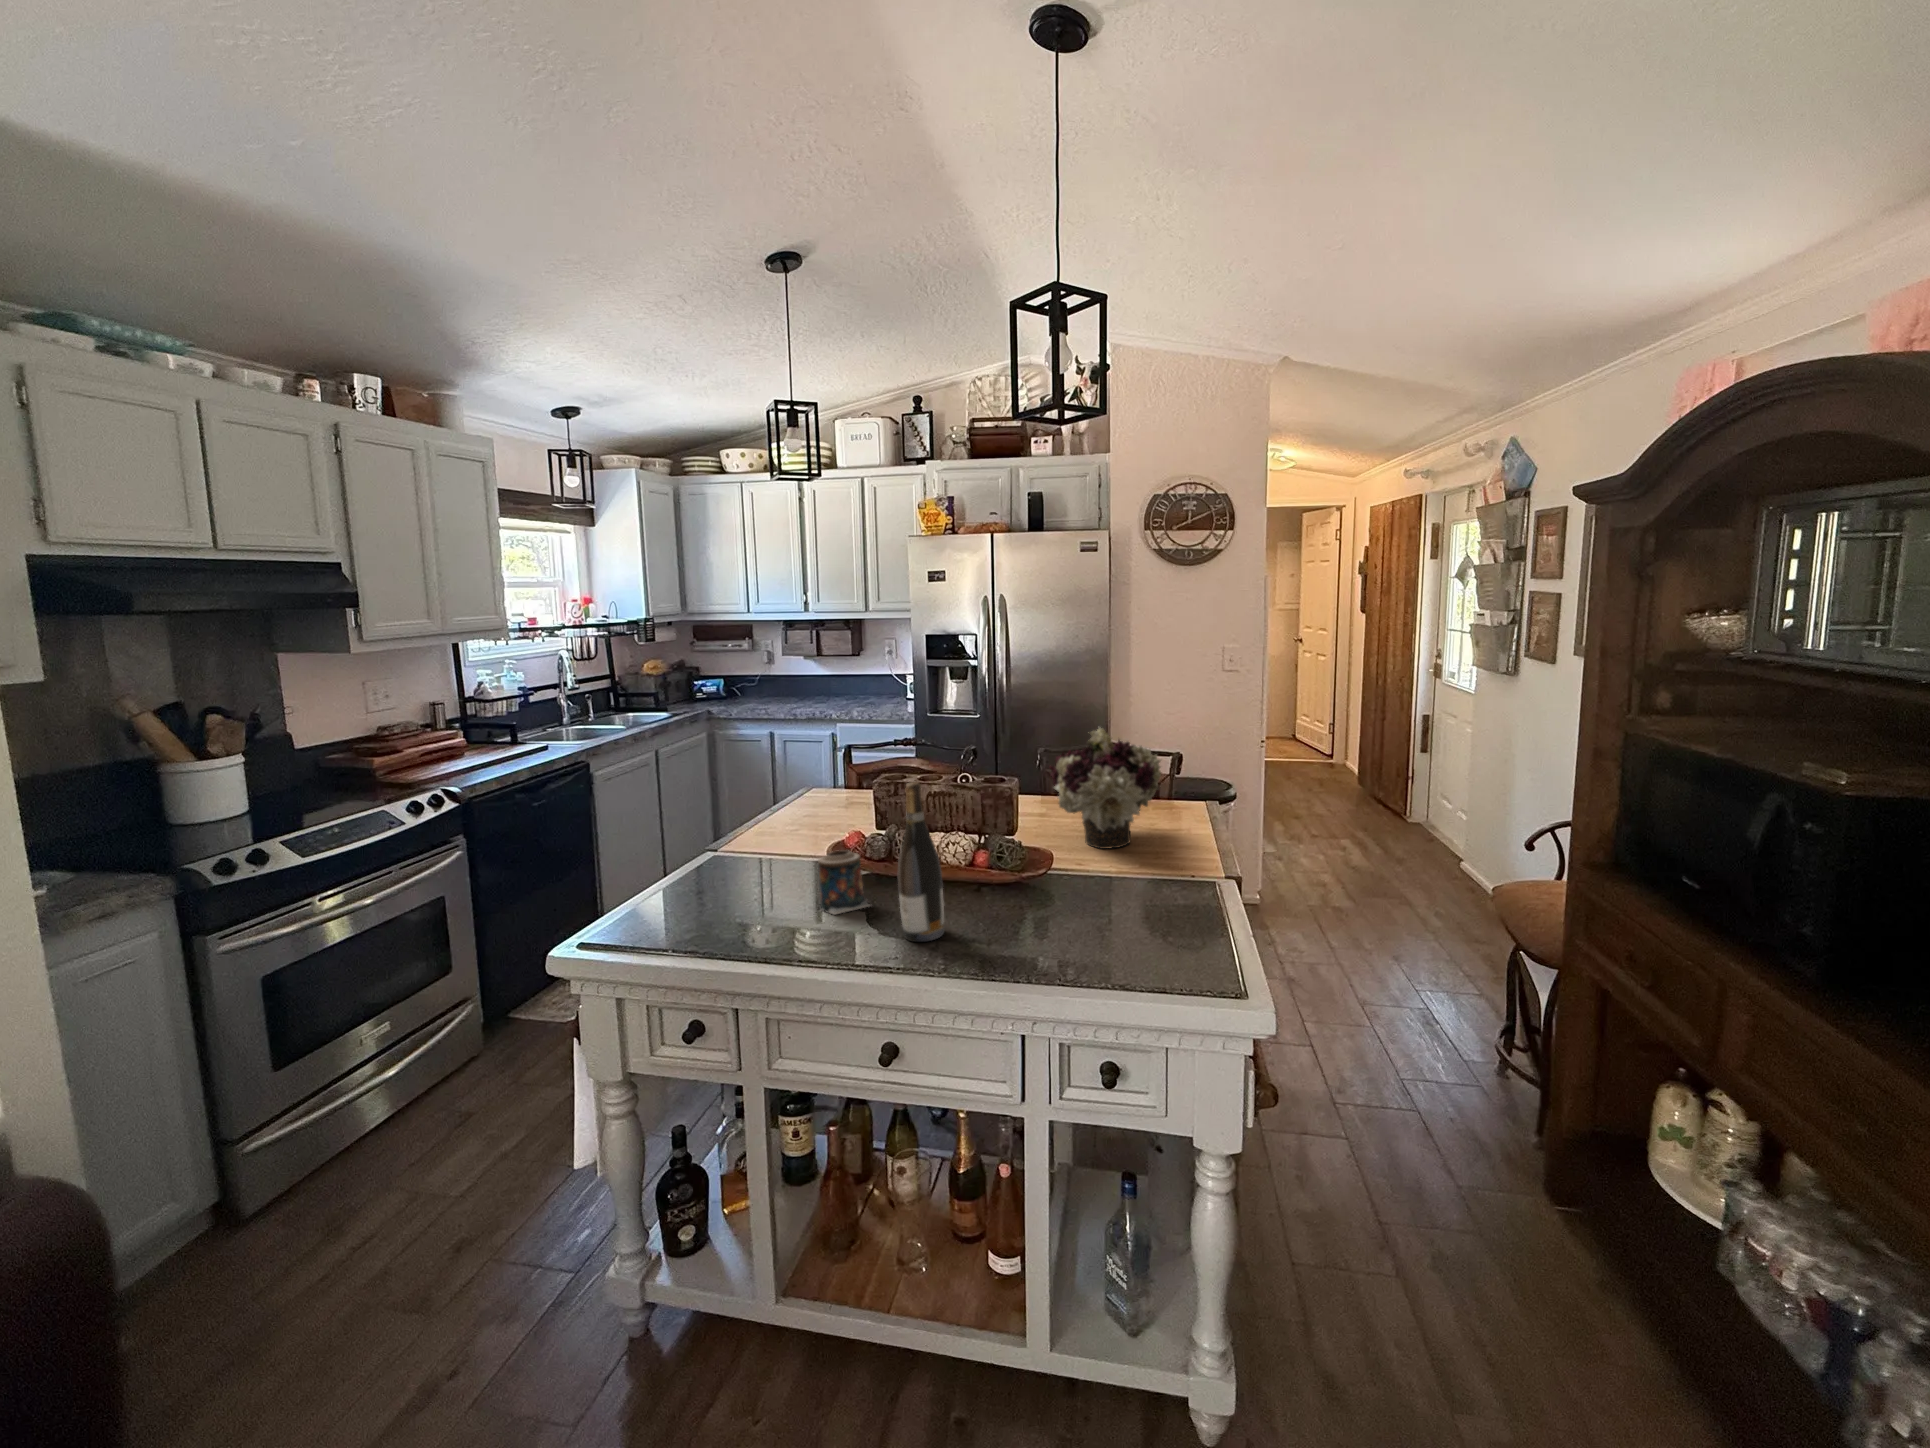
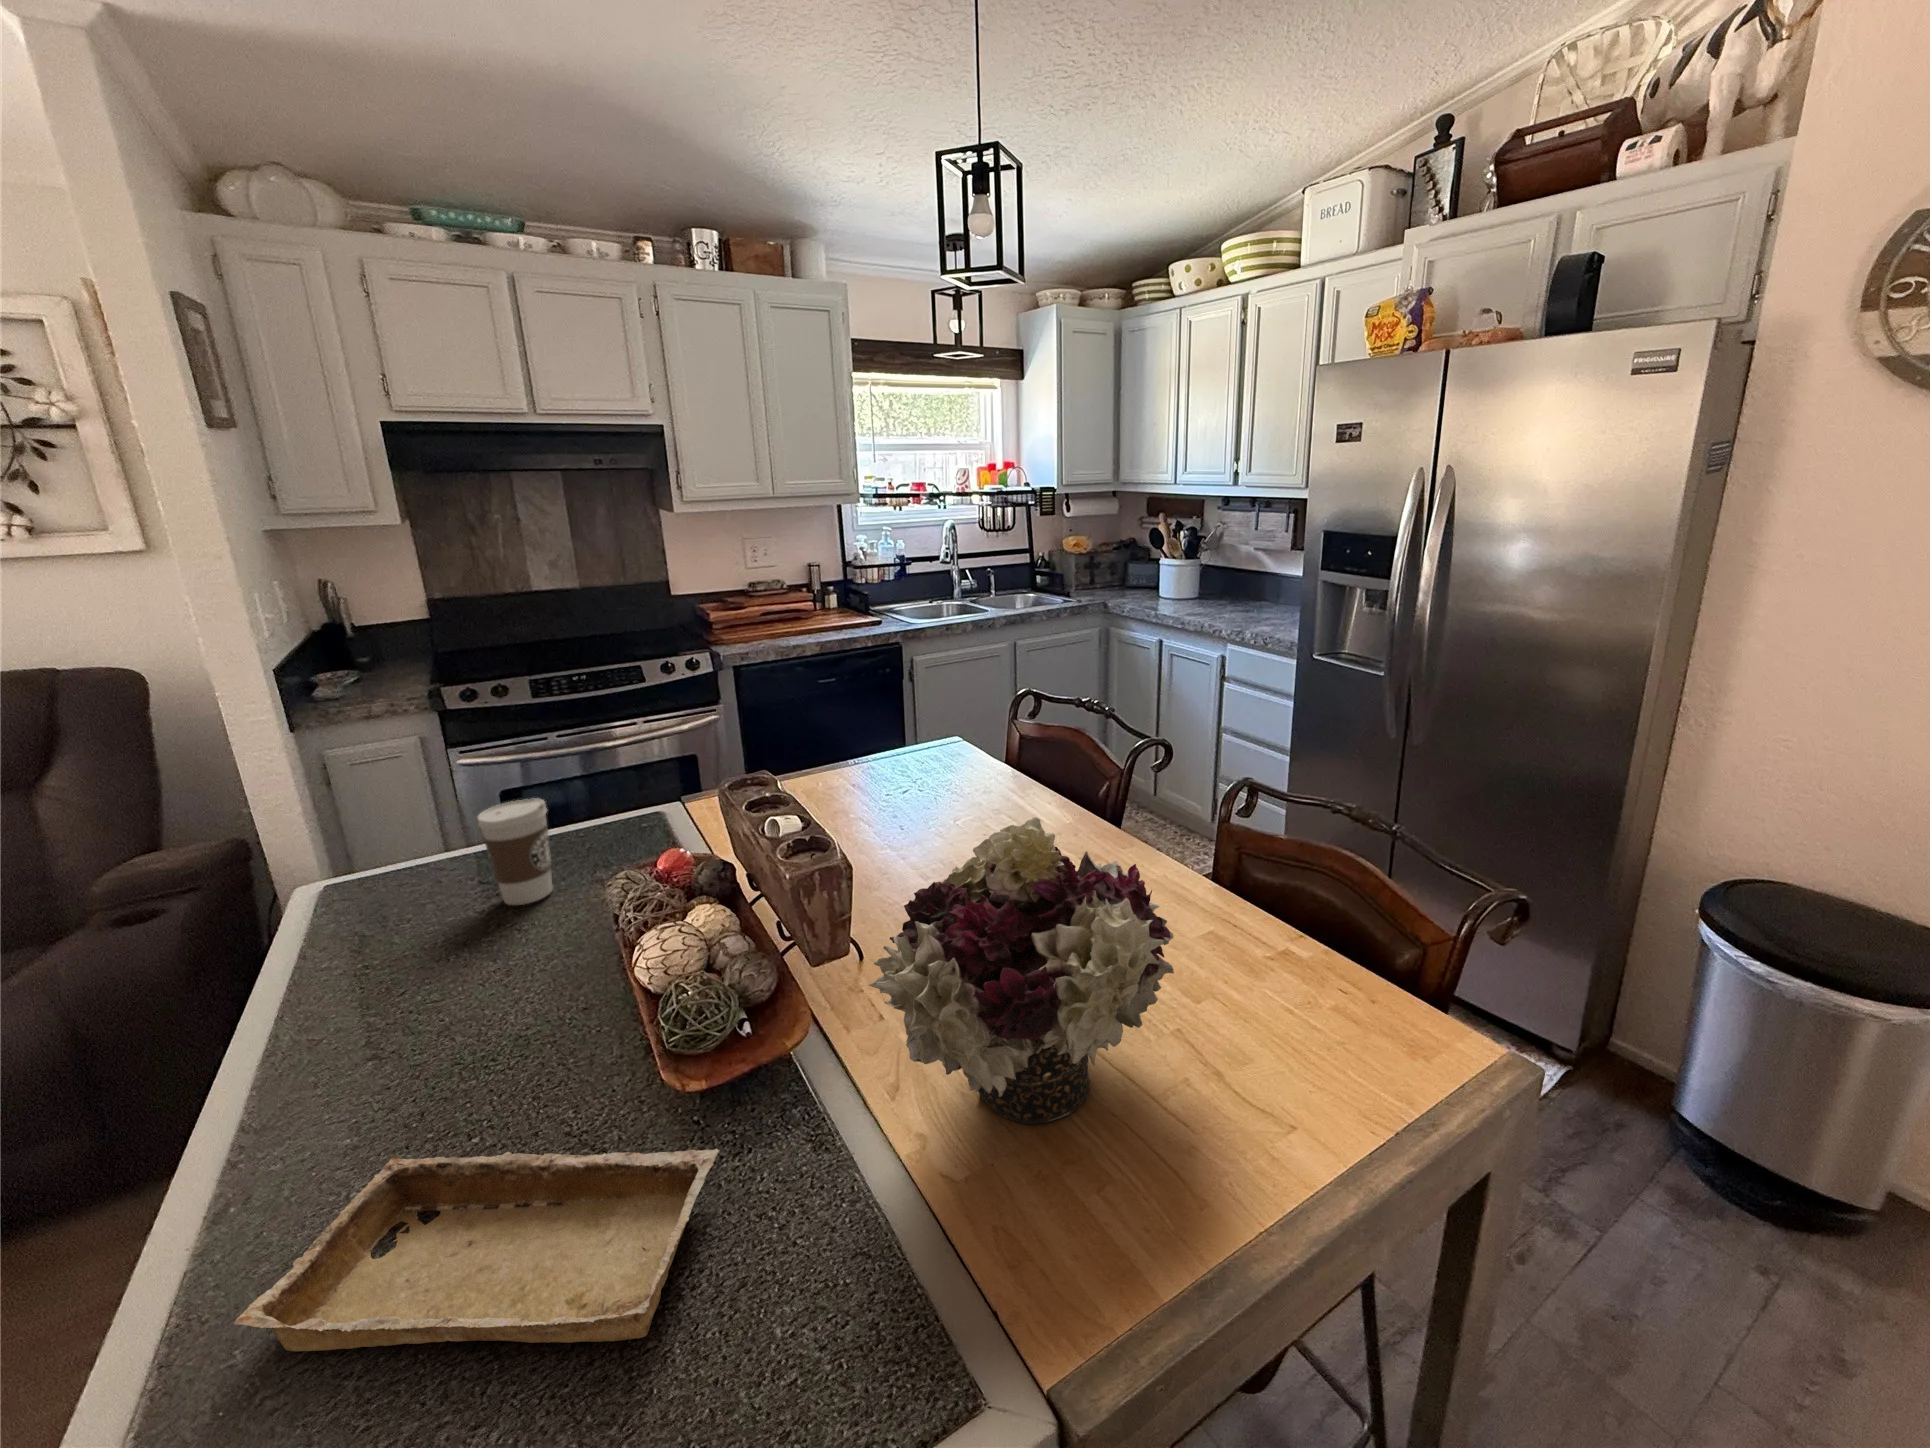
wine bottle: present [898,782,944,942] -> none [237,866,382,1176]
coffee cup: none [726,819,769,893] -> present [478,798,552,905]
candle: present [818,850,870,915] -> none [424,901,521,1018]
tray: none [983,867,1134,939] -> present [234,1149,719,1351]

